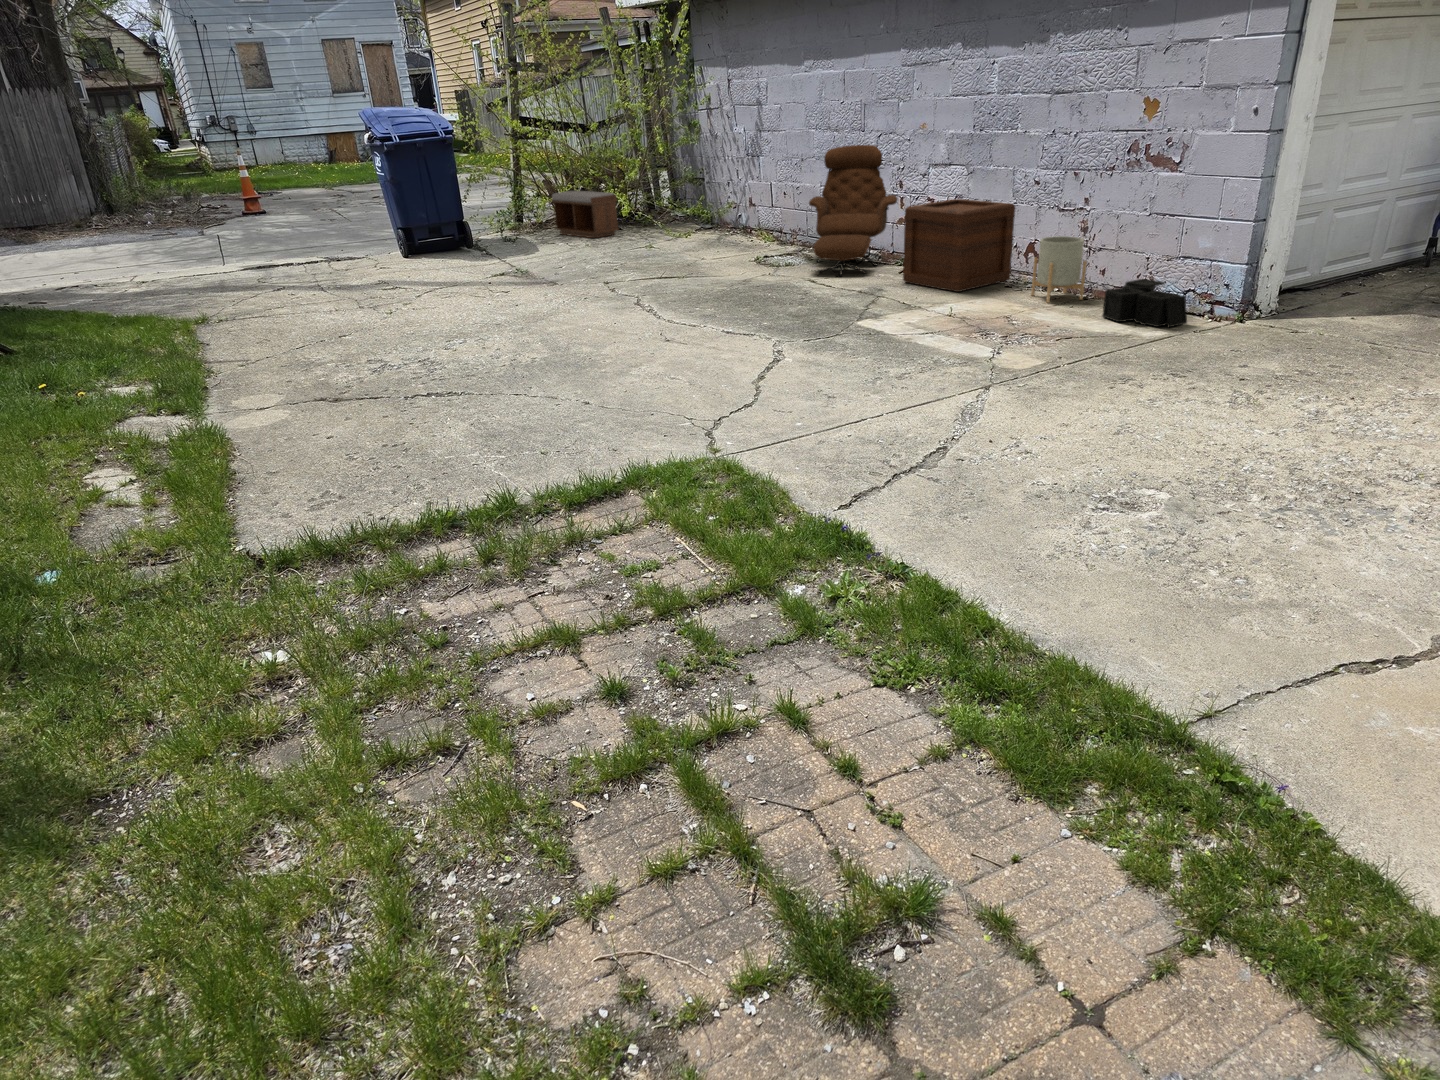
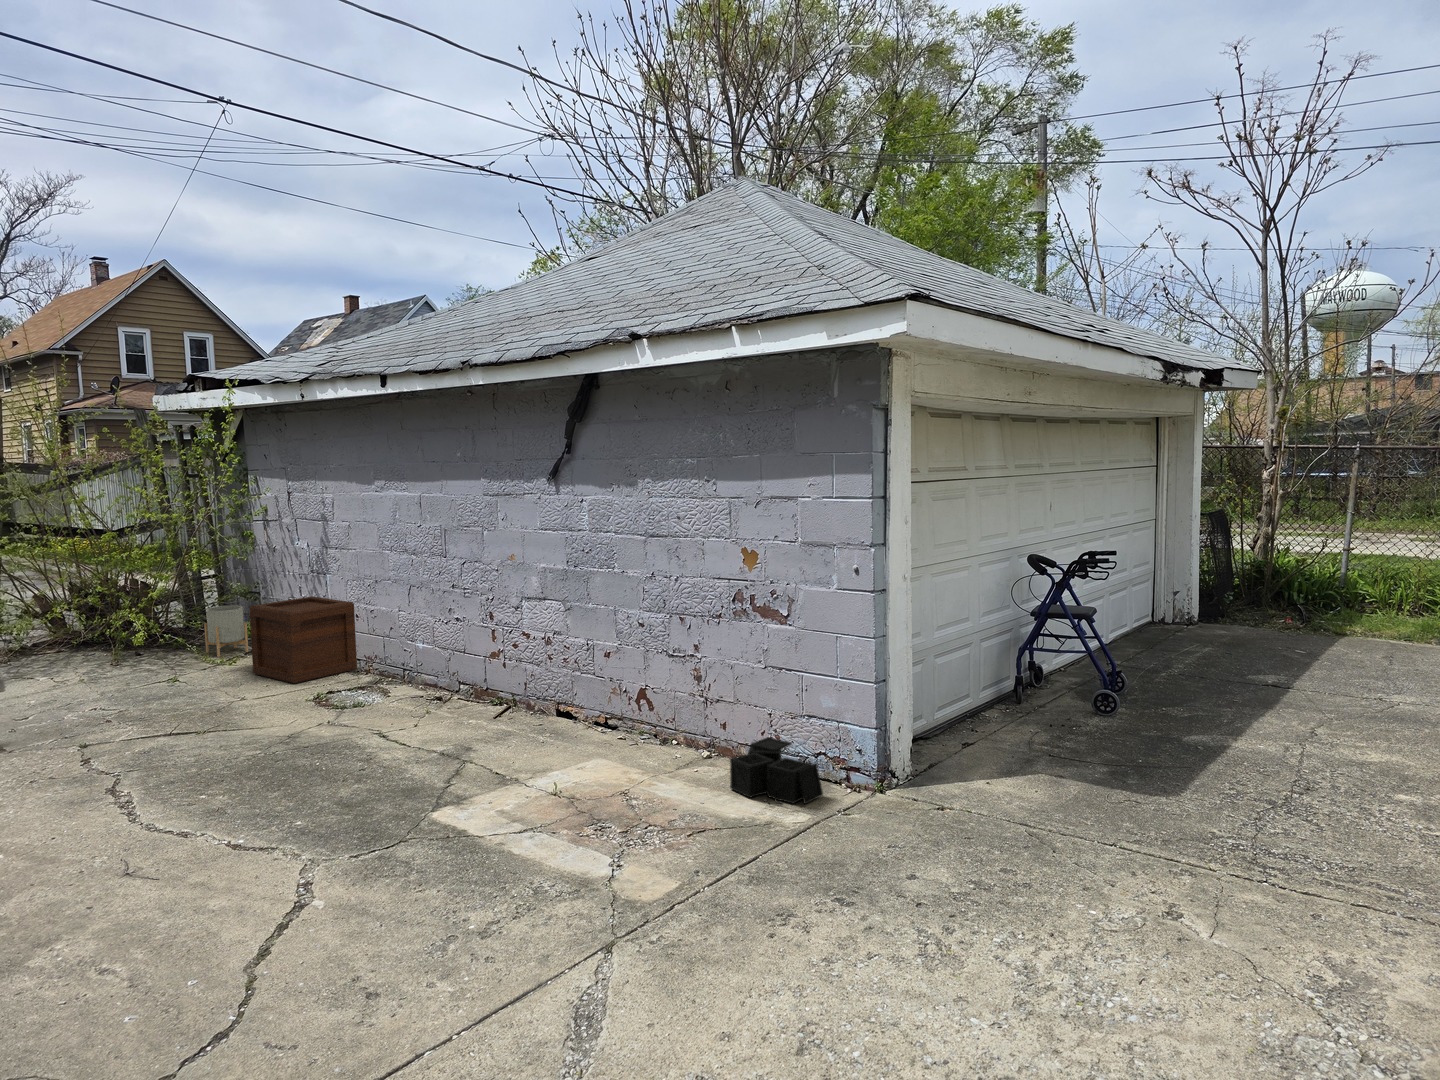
lounge chair: present [809,145,897,277] -> none [381,572,488,732]
bench: present [552,191,619,238] -> none [45,610,141,671]
wooden crate: present [903,199,1015,292] -> present [249,596,357,684]
planter: present [1031,236,1087,303] -> present [204,606,248,657]

